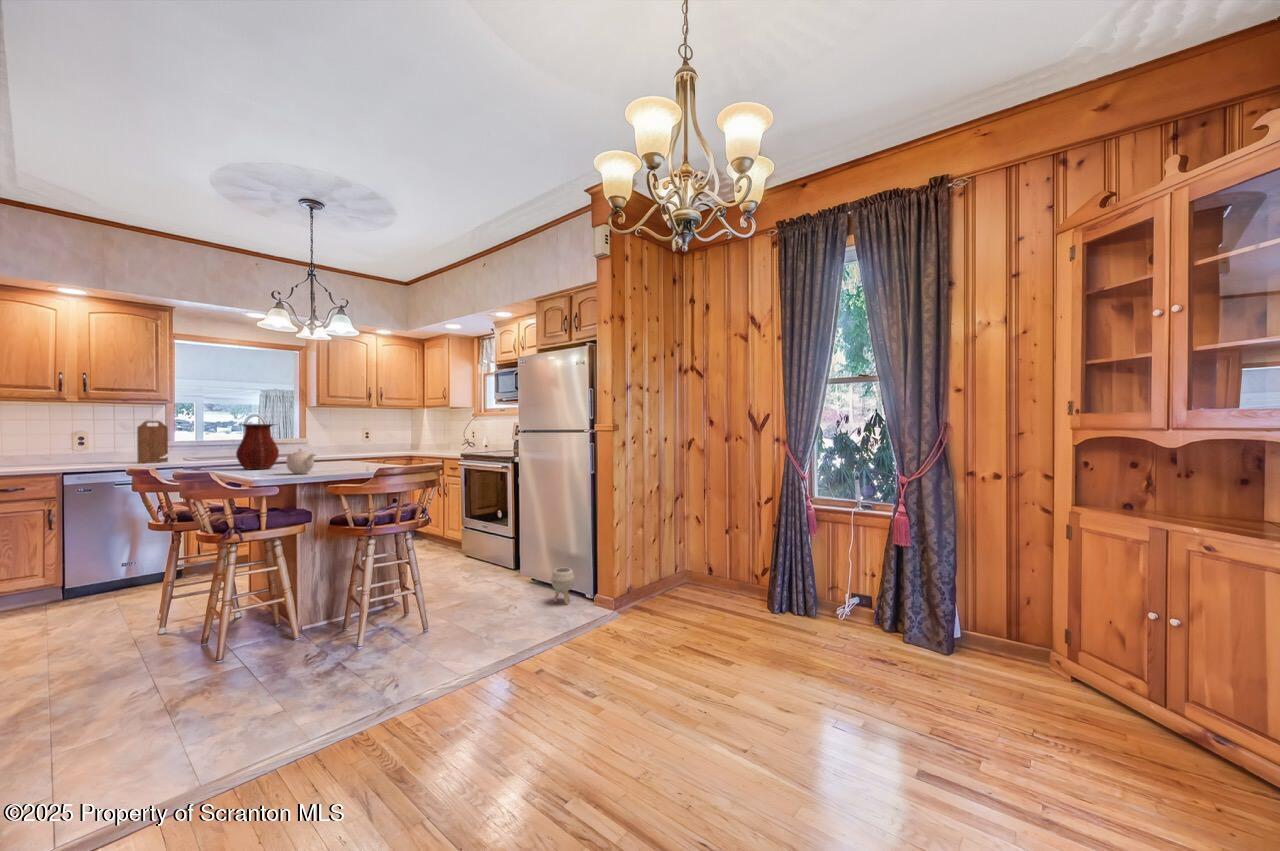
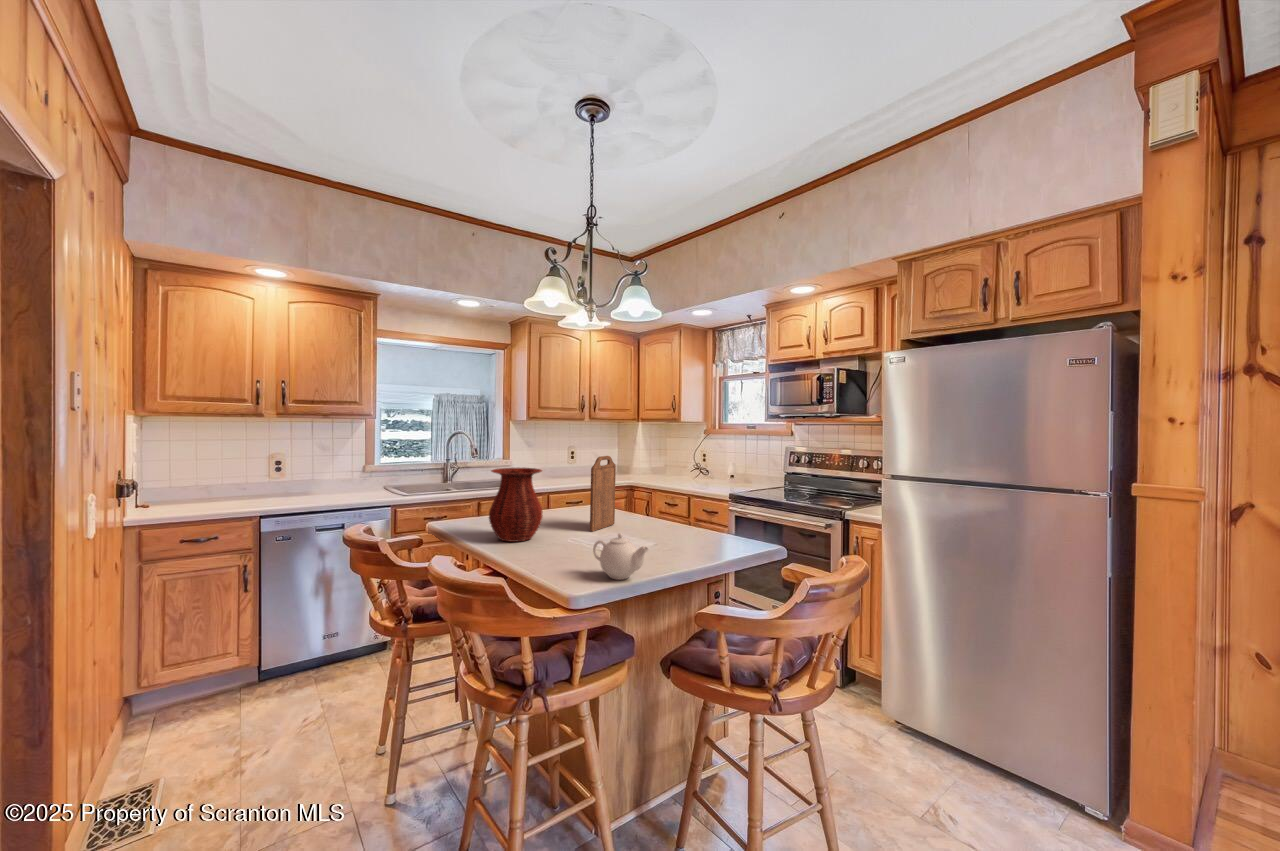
cutting board: present [137,421,168,463] -> present [590,456,616,532]
planter: present [551,568,575,604] -> none [979,738,1028,813]

